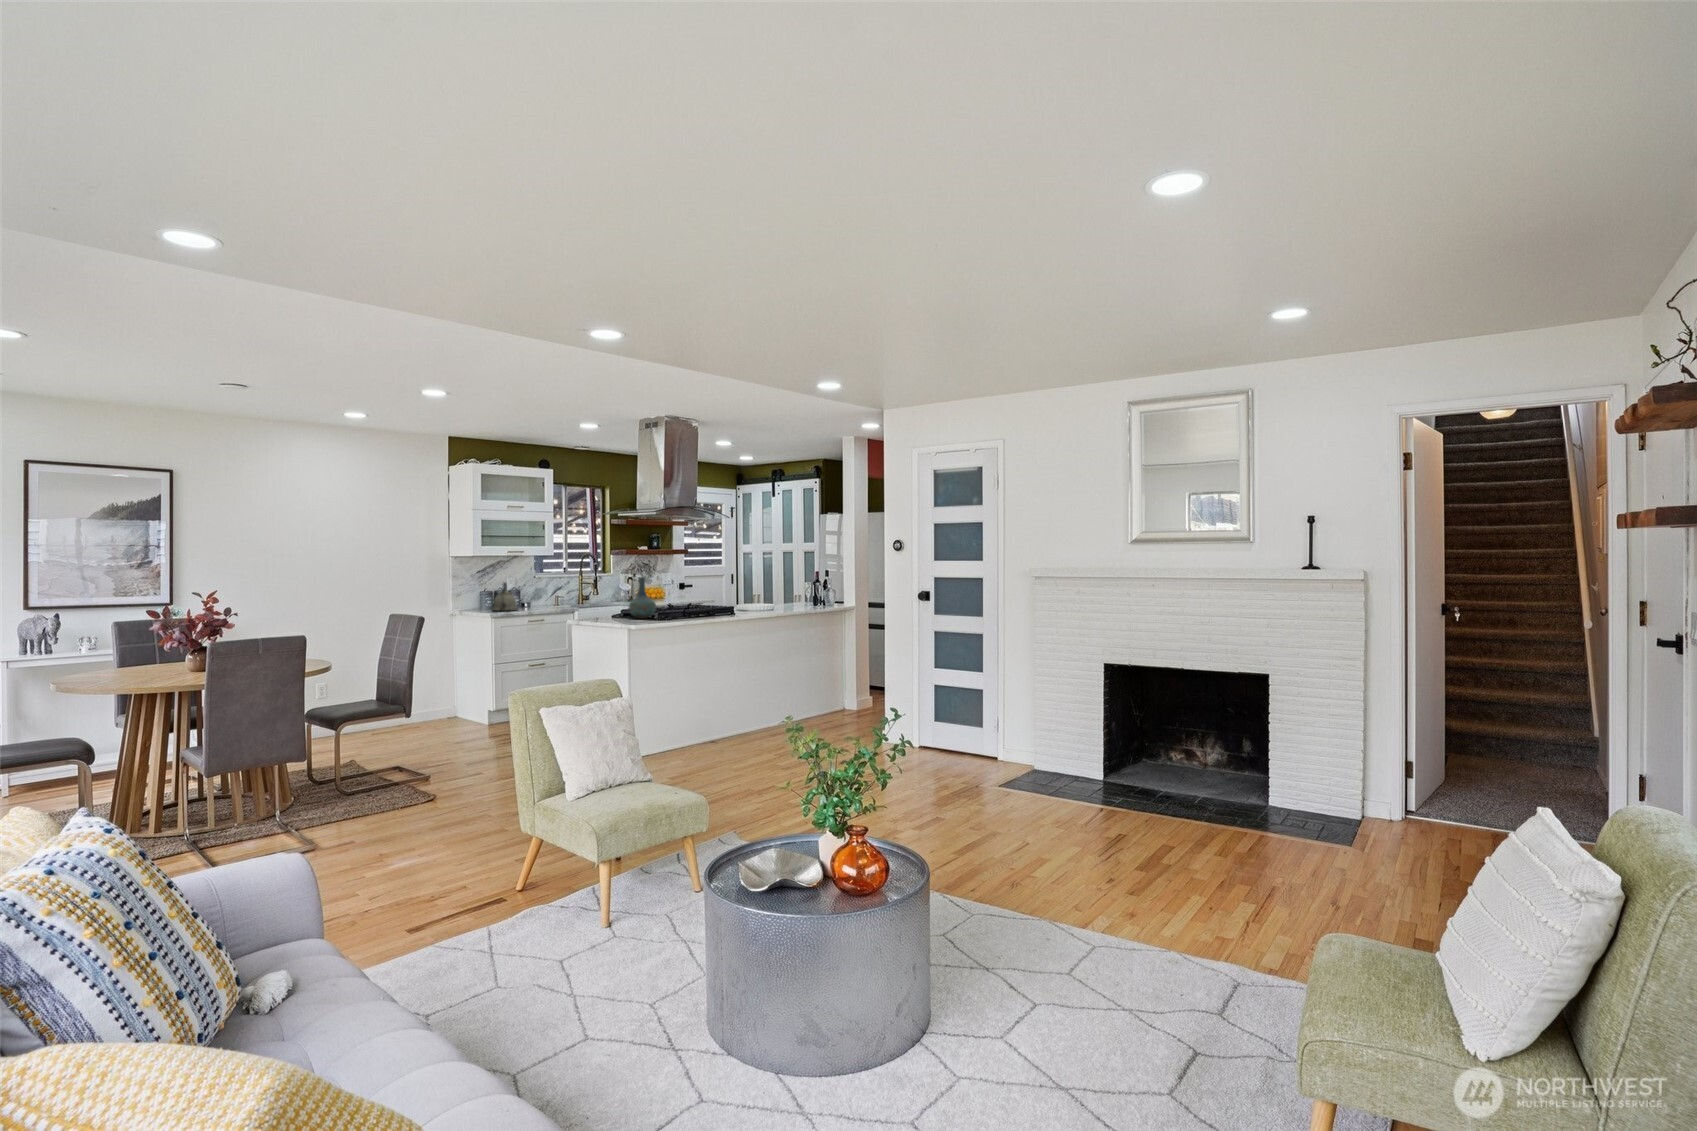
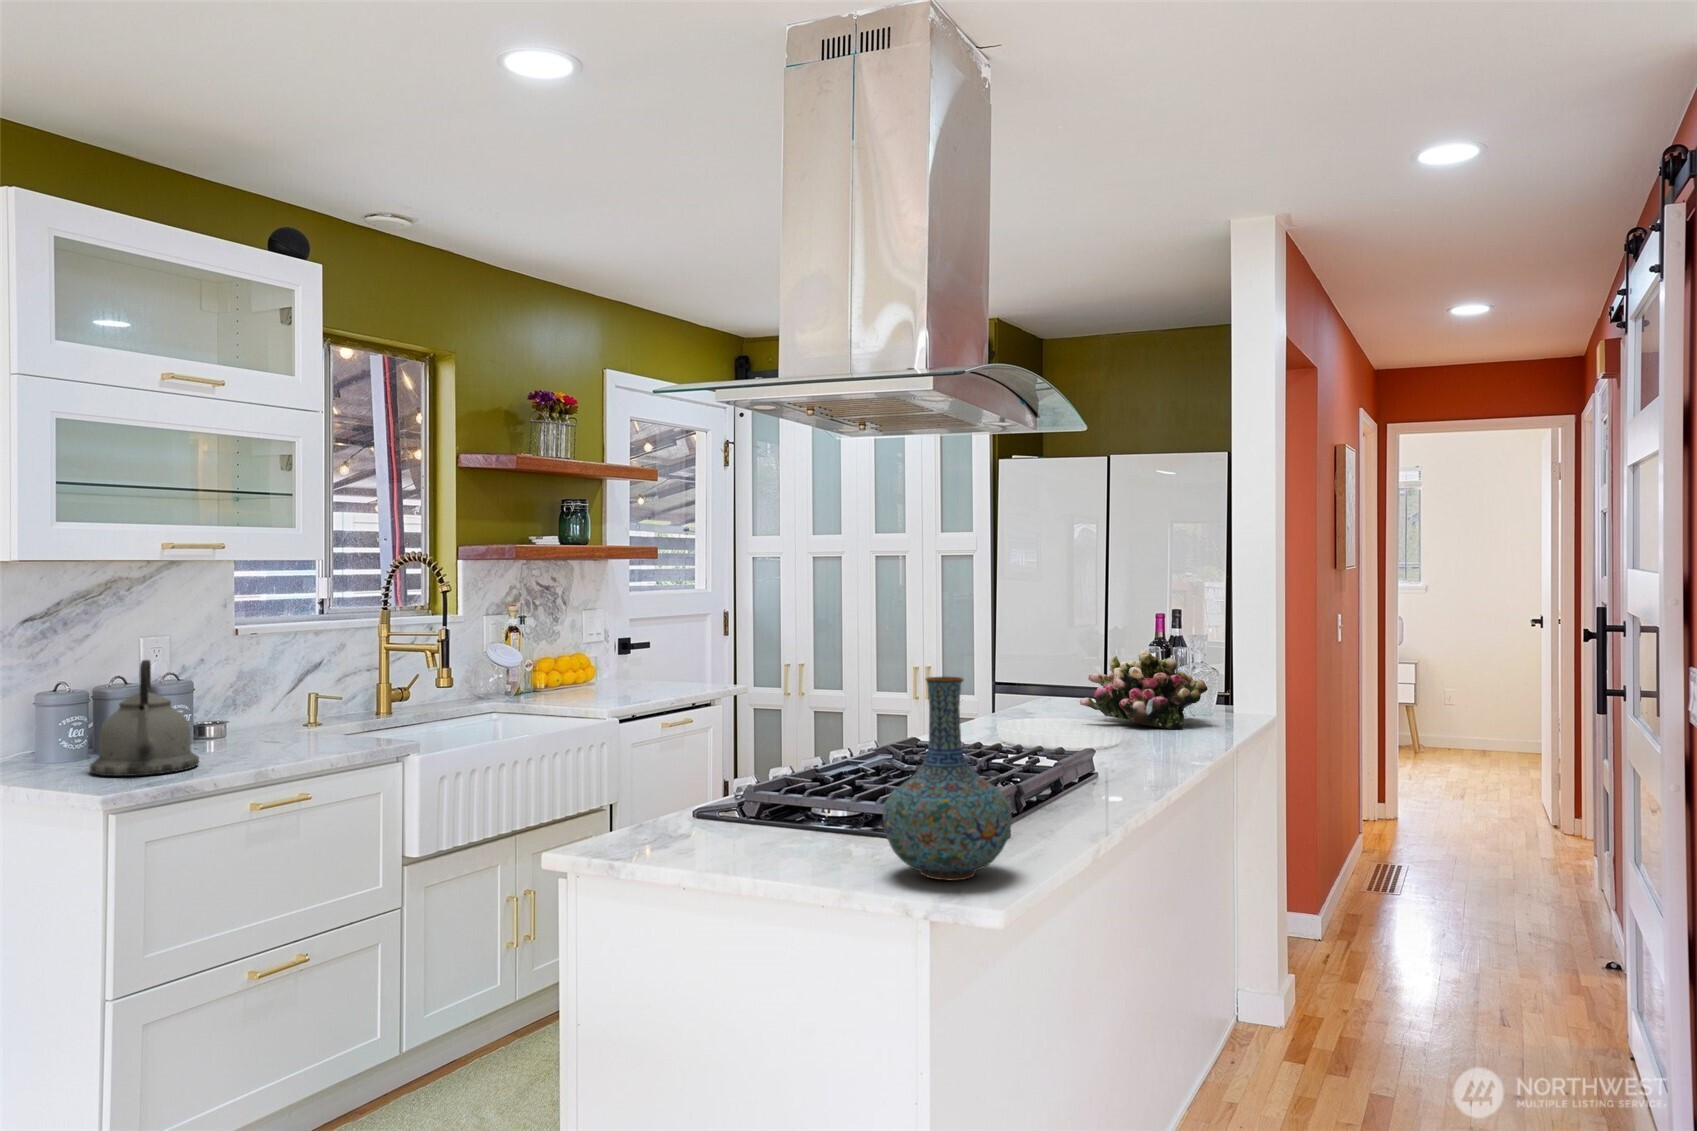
flower arrangement: none [784,582,824,607] -> present [1080,650,1207,729]

